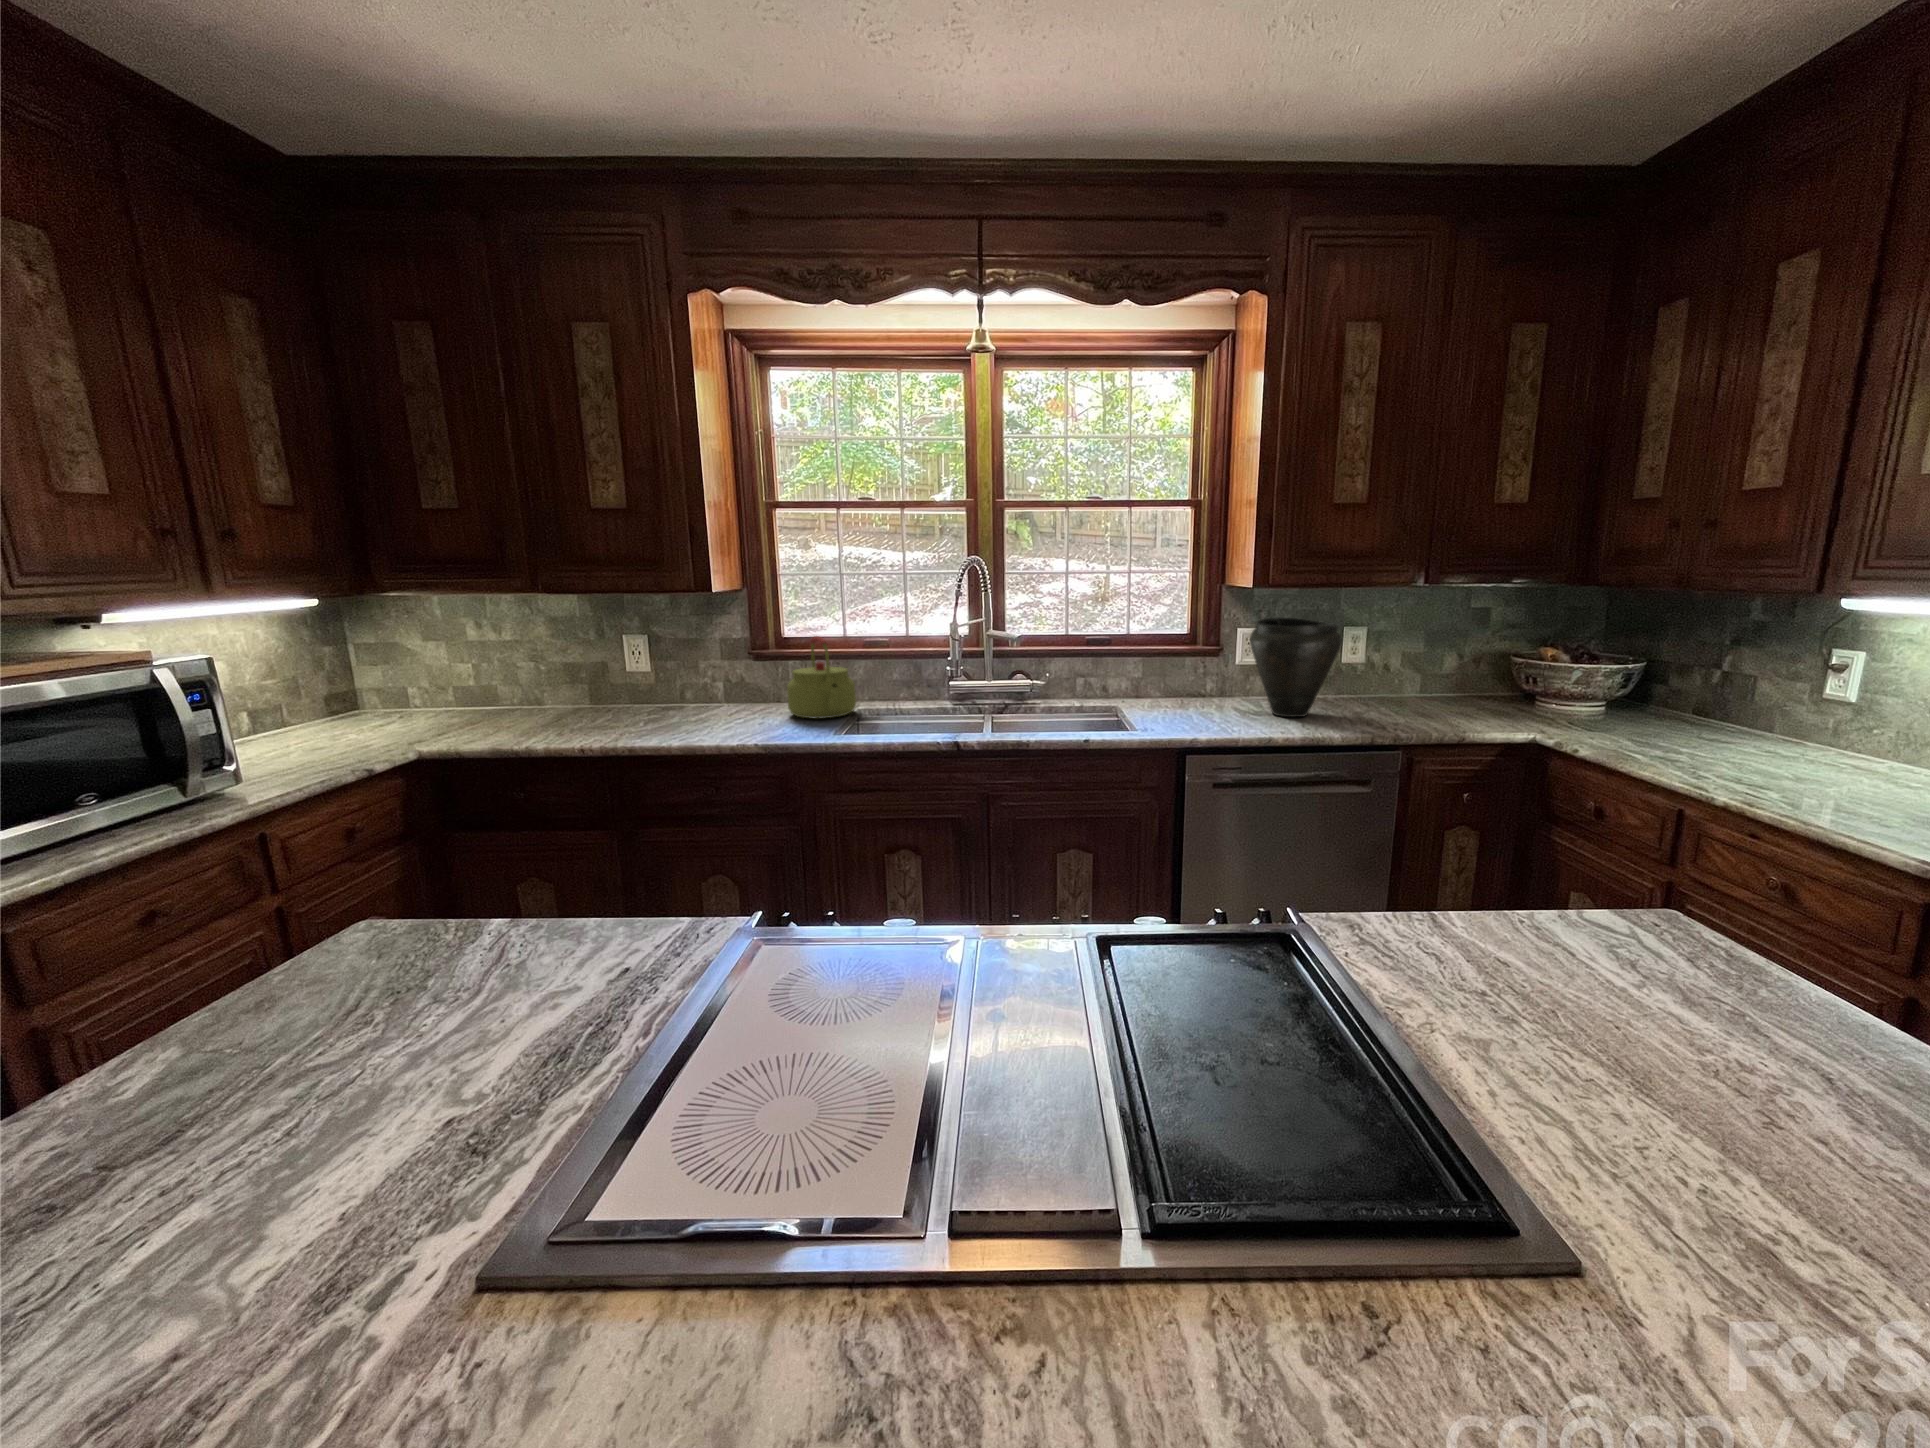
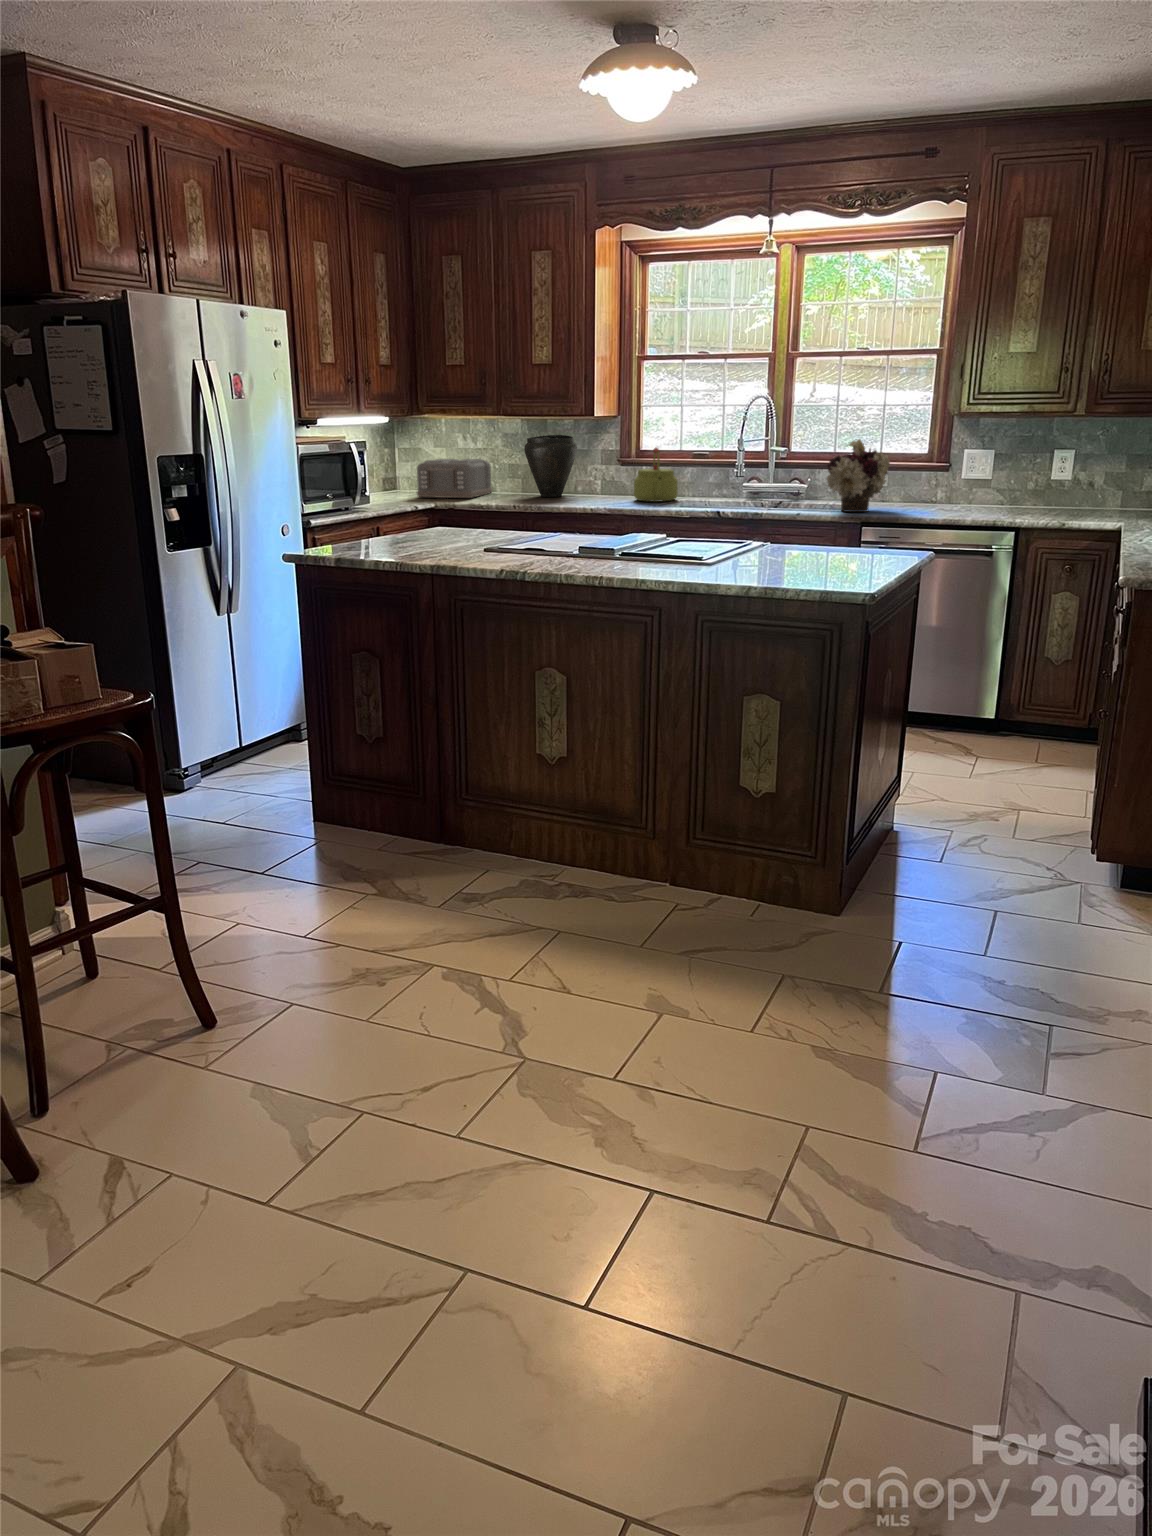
vase: present [1250,617,1341,717] -> present [524,435,577,497]
flower arrangement: none [1096,621,1192,727] -> present [827,439,890,512]
toaster: none [380,659,539,732] -> present [417,459,492,498]

